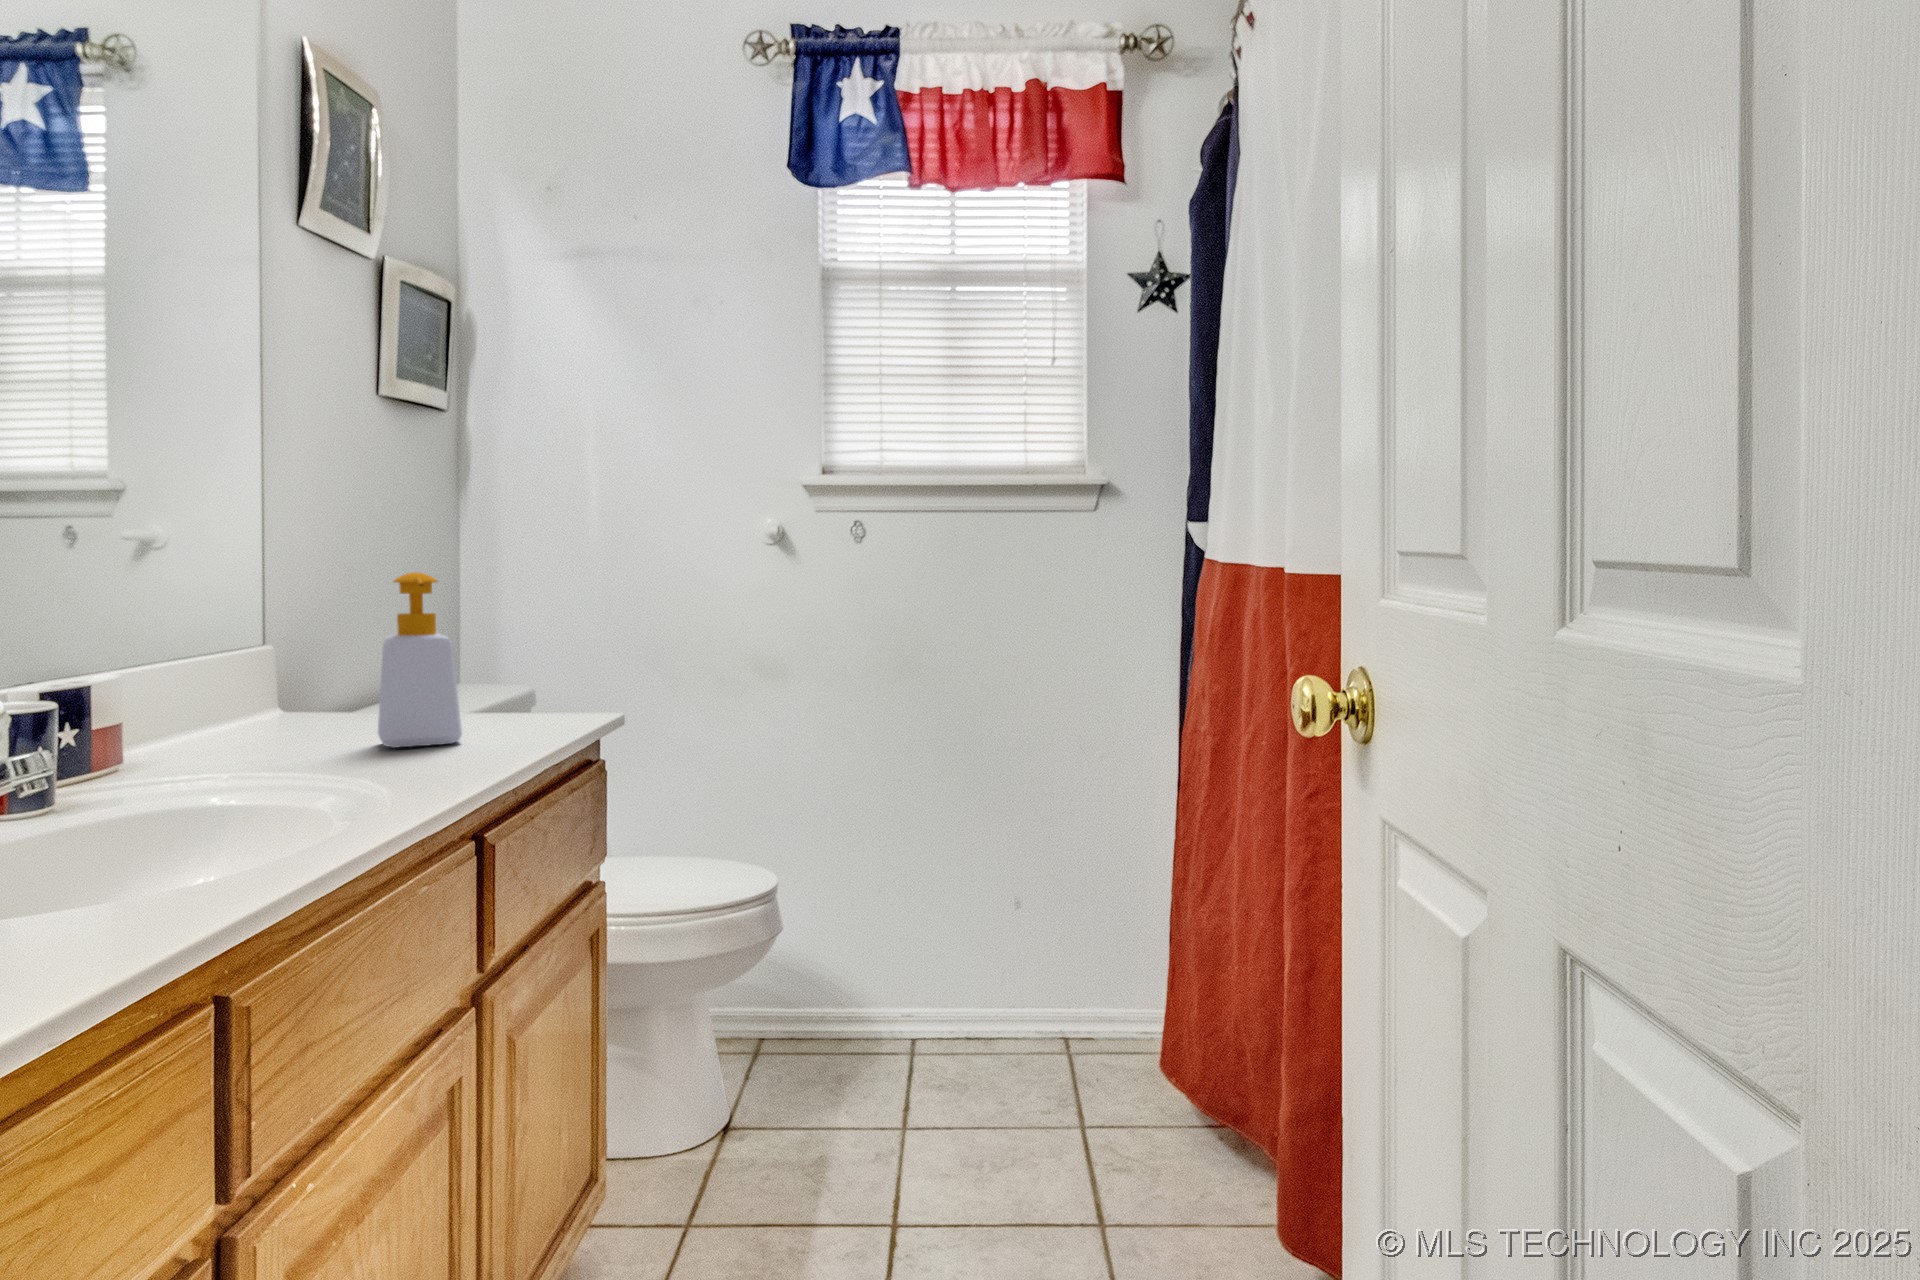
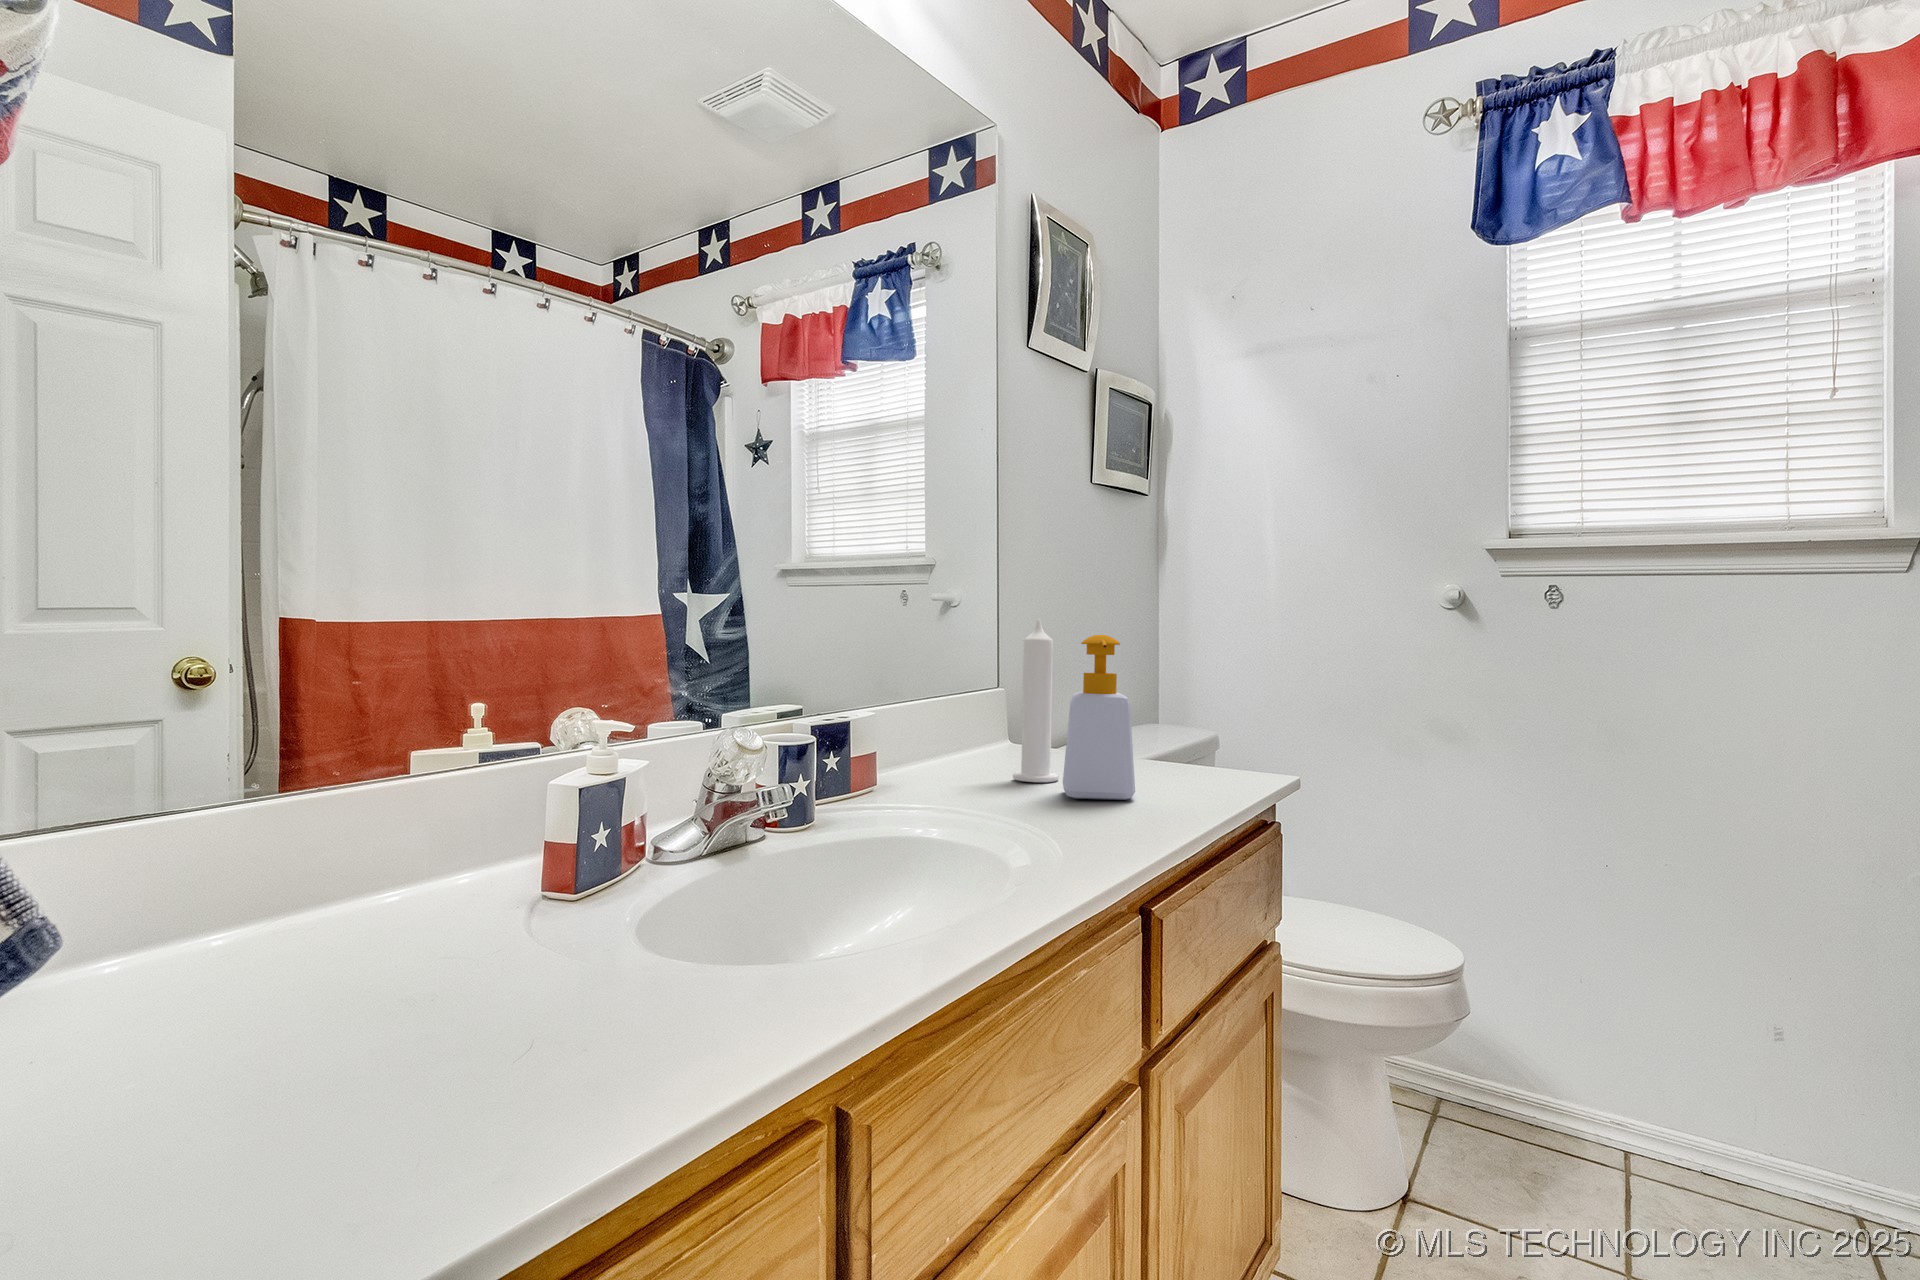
candle: none [313,554,371,739] -> present [1013,618,1059,782]

